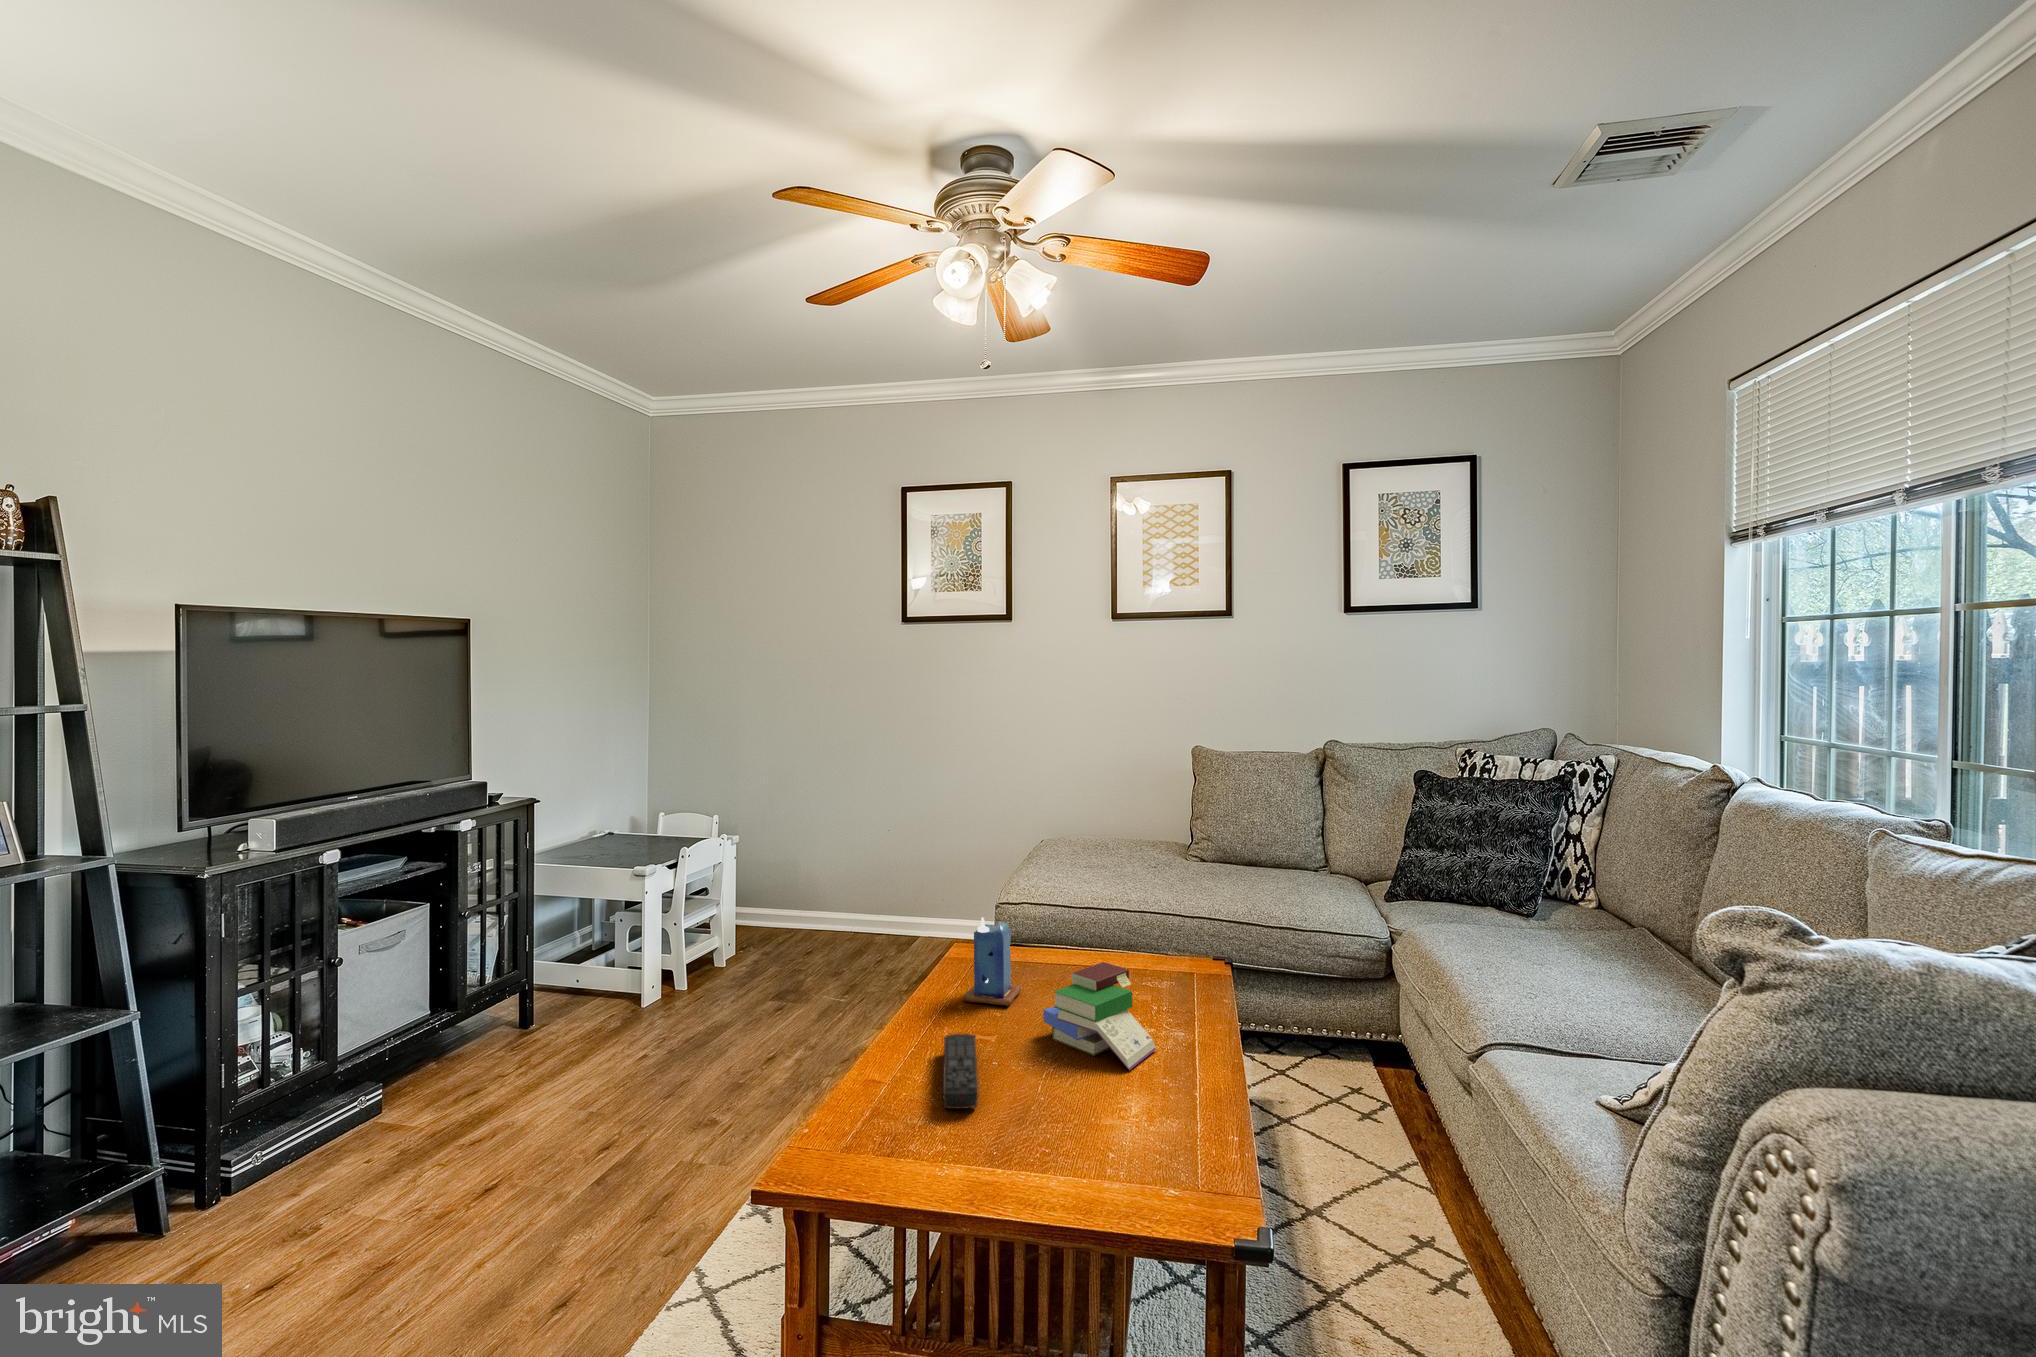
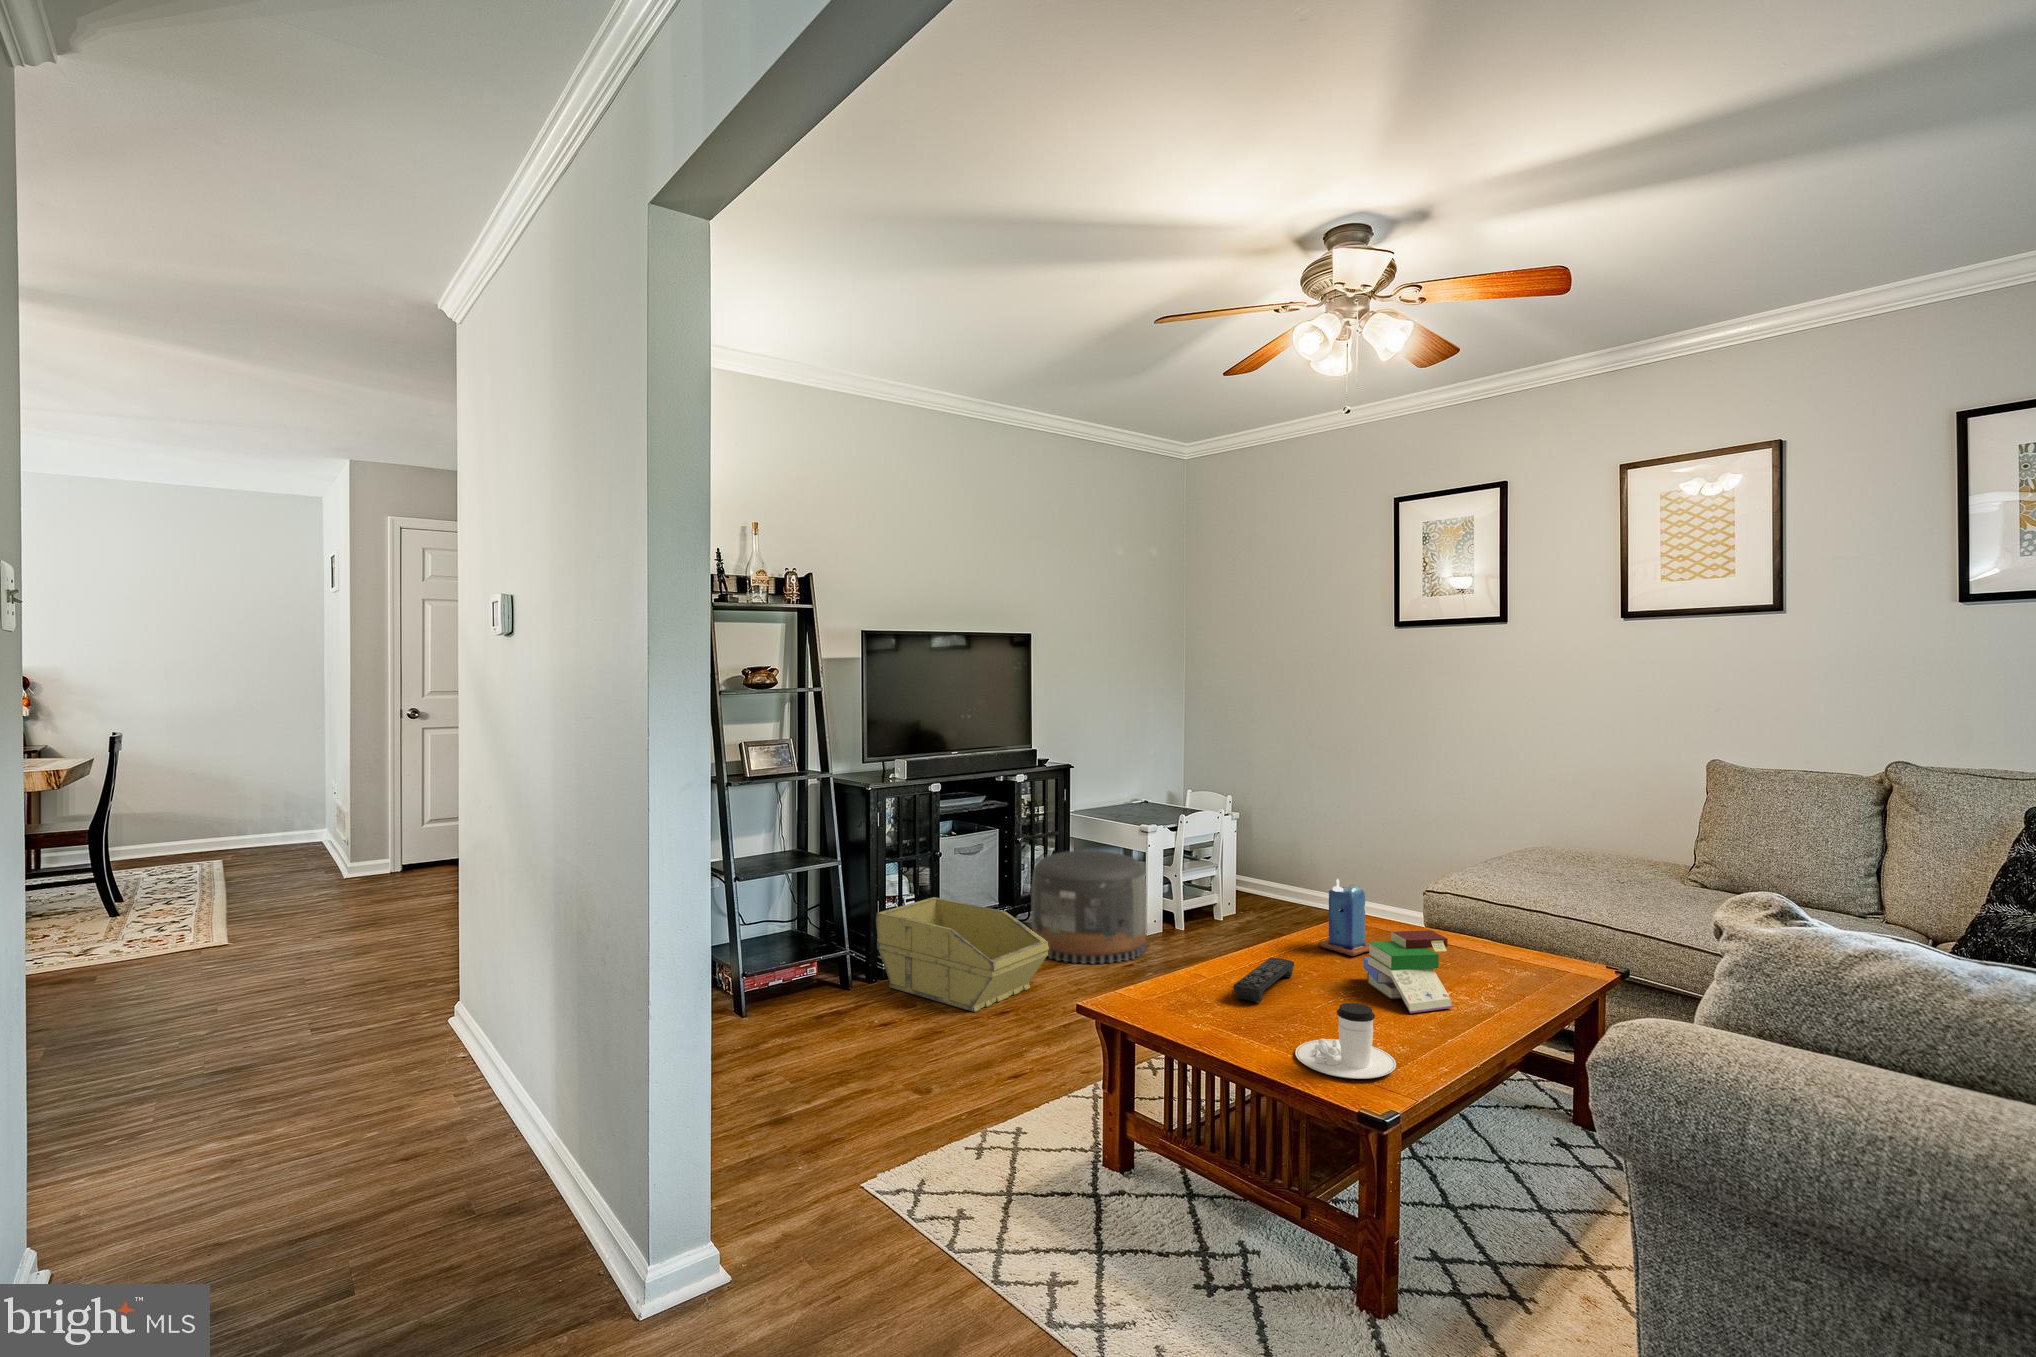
pouf: none [485,910,655,1076] -> present [1032,850,1146,964]
storage bin: none [219,1030,547,1205] -> present [876,897,1049,1012]
coffee cup: none [1076,1091,1198,1199] -> present [1295,1003,1396,1079]

